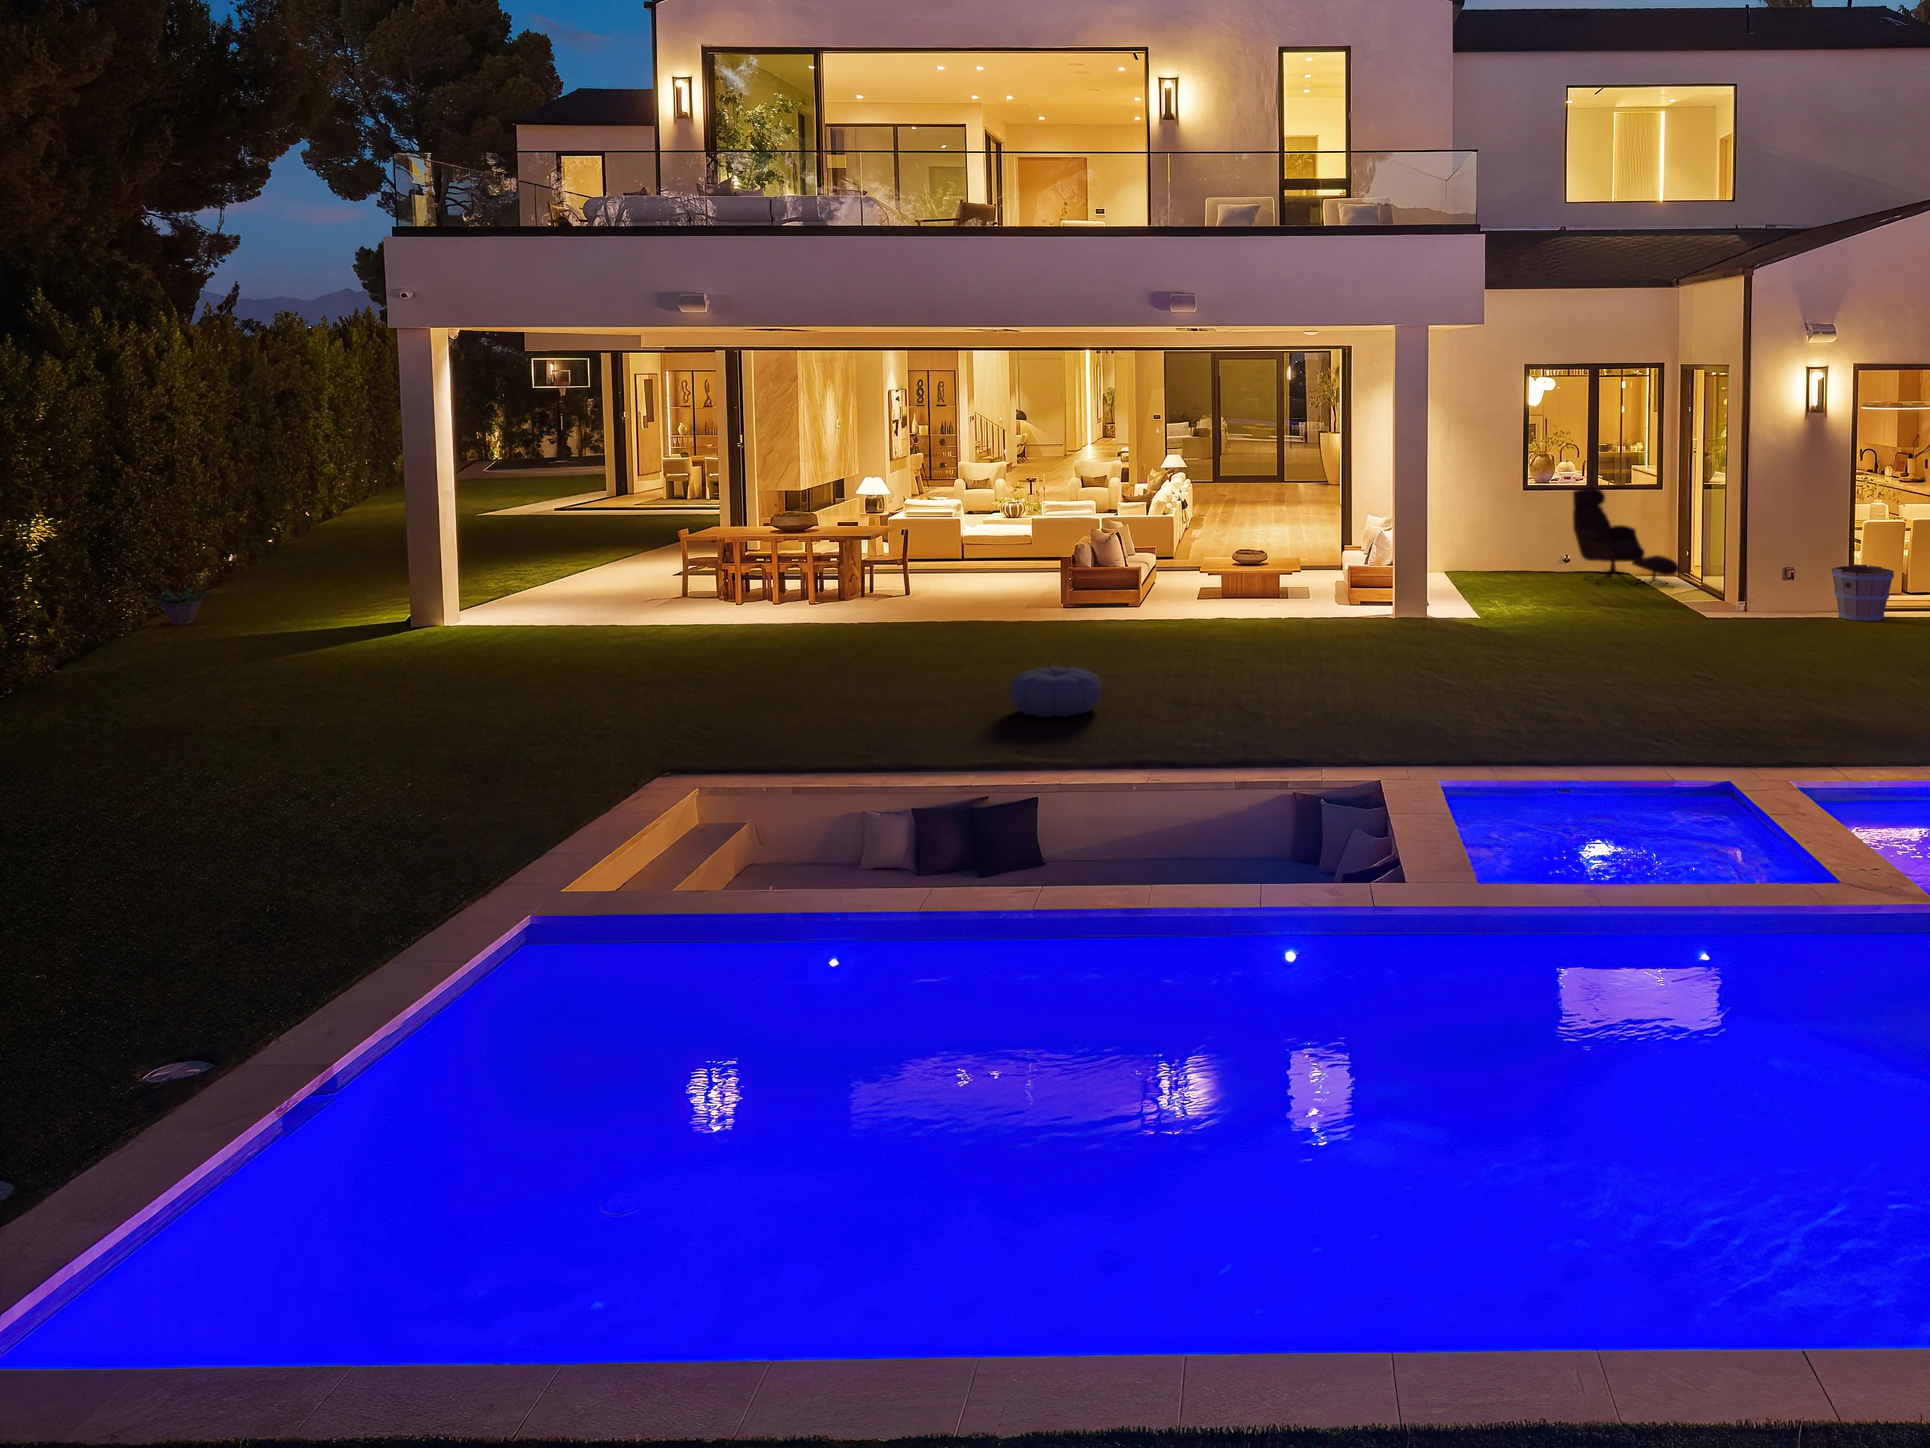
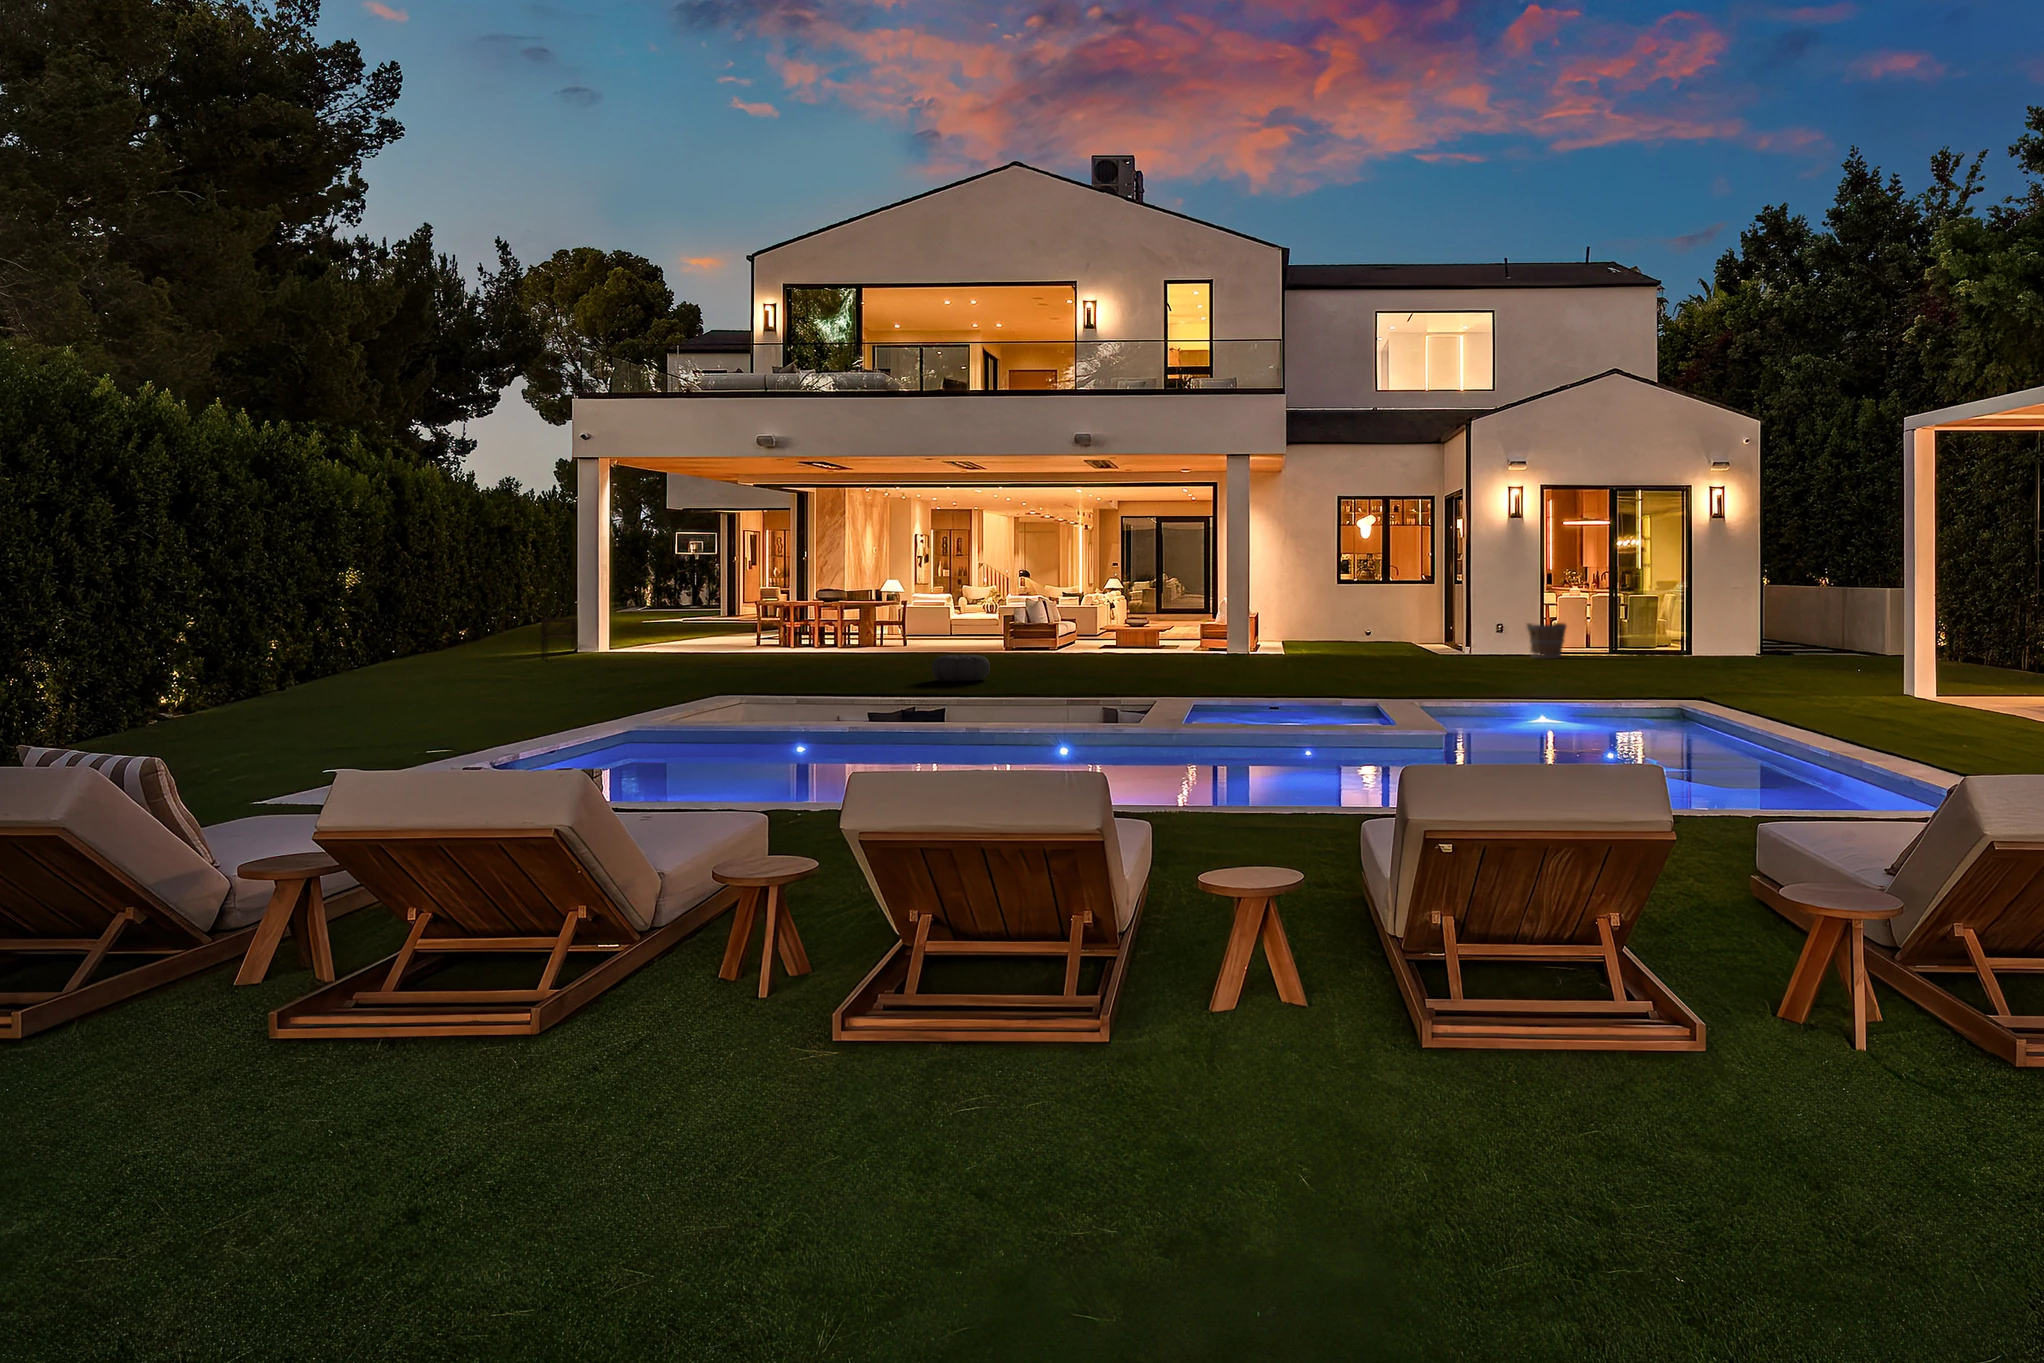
lounge chair: present [1573,488,1679,587] -> none [1368,583,1442,650]
side table: none [359,559,420,630] -> present [541,618,578,660]
decorative plant: present [144,587,216,625] -> none [403,637,450,659]

